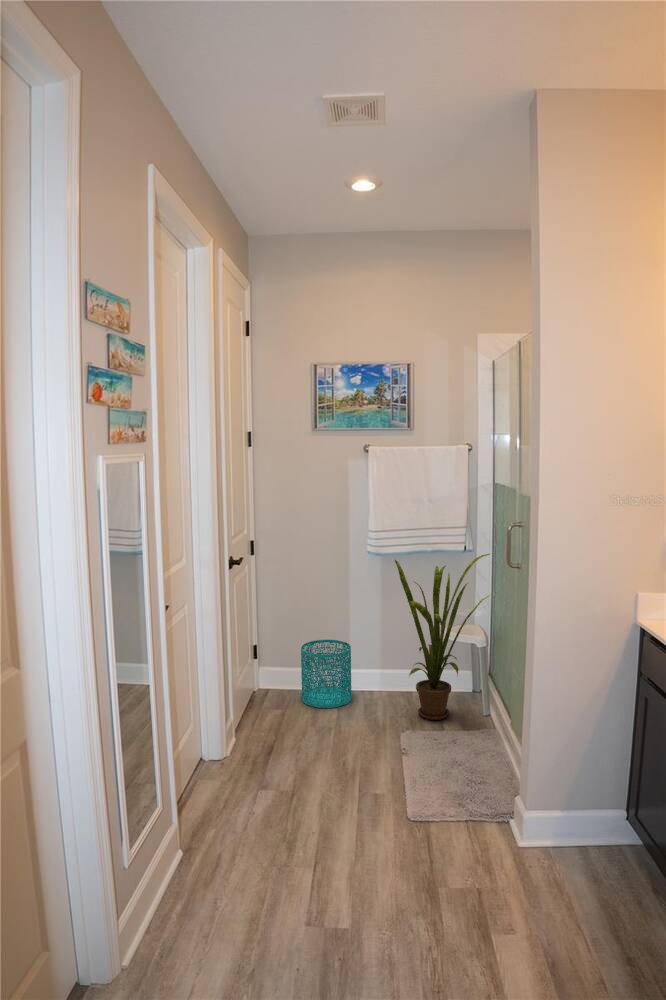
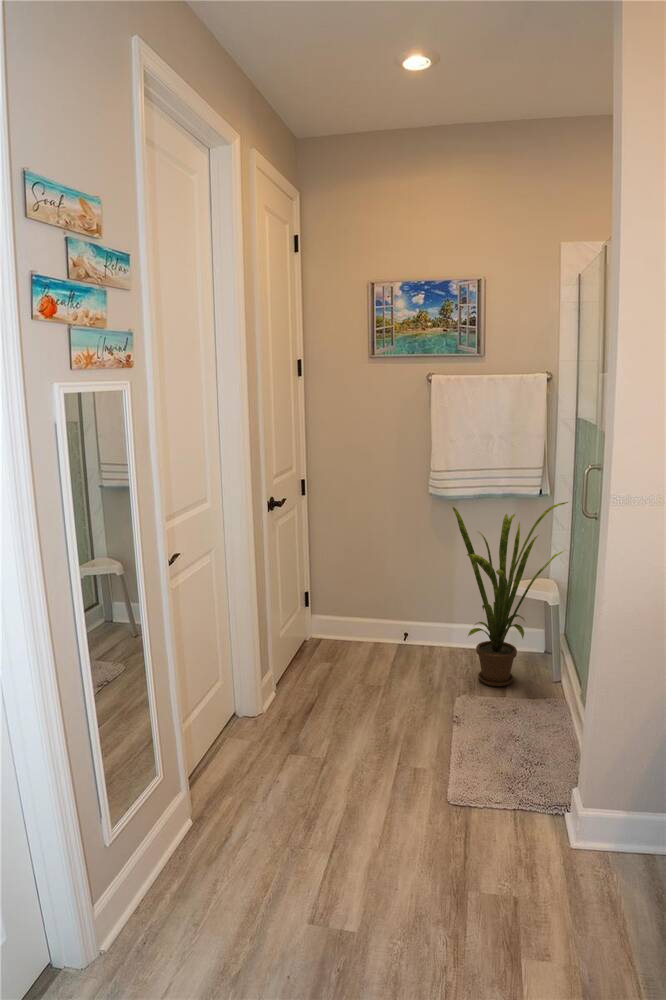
wastebasket: present [301,640,351,708] -> none [352,591,407,665]

